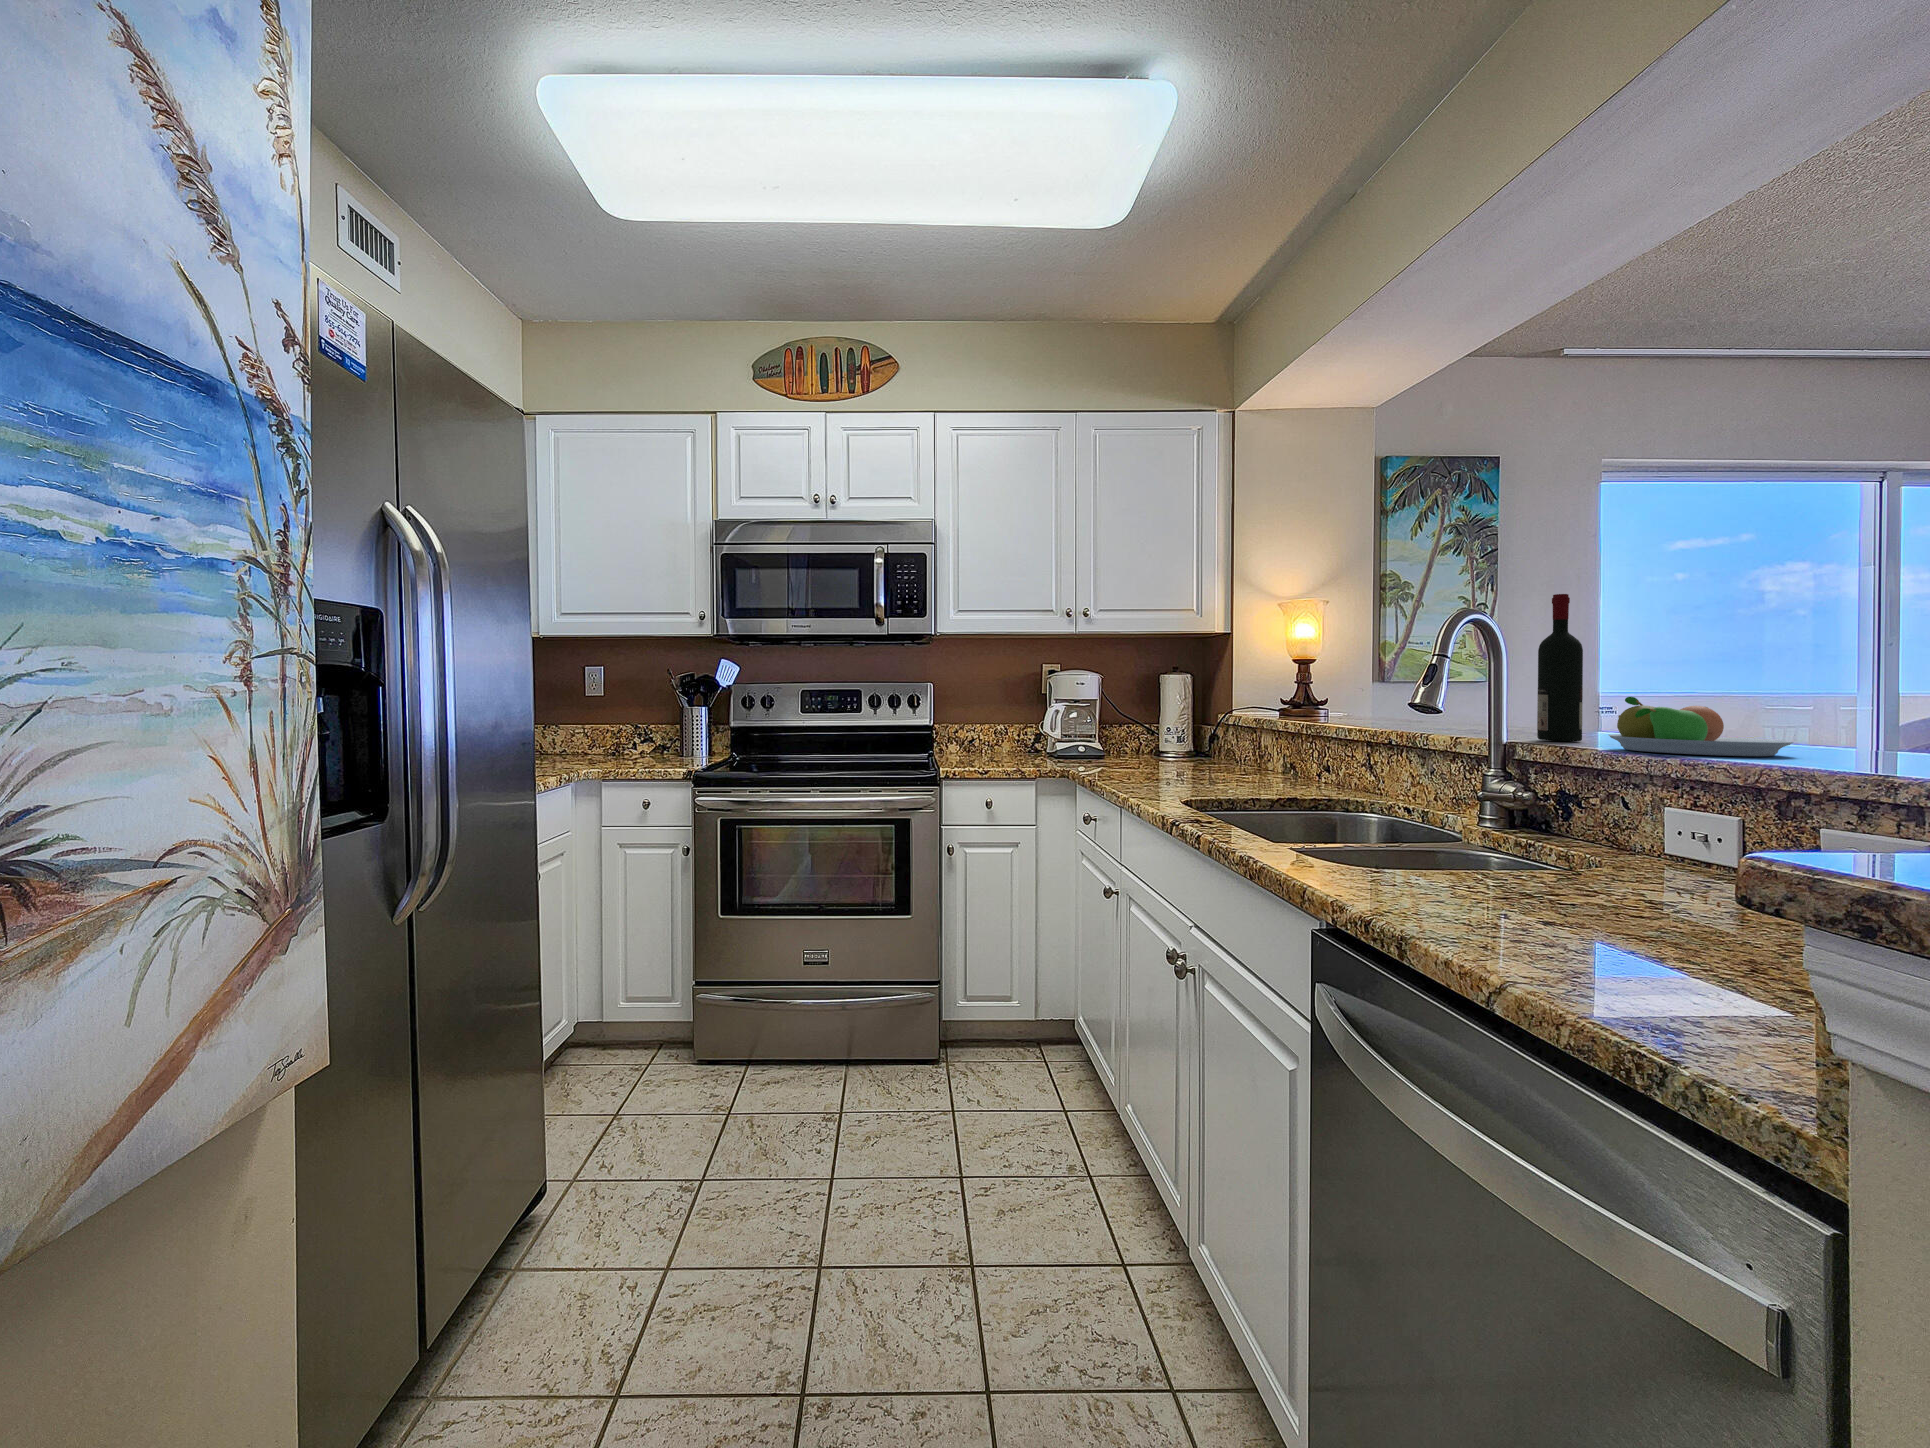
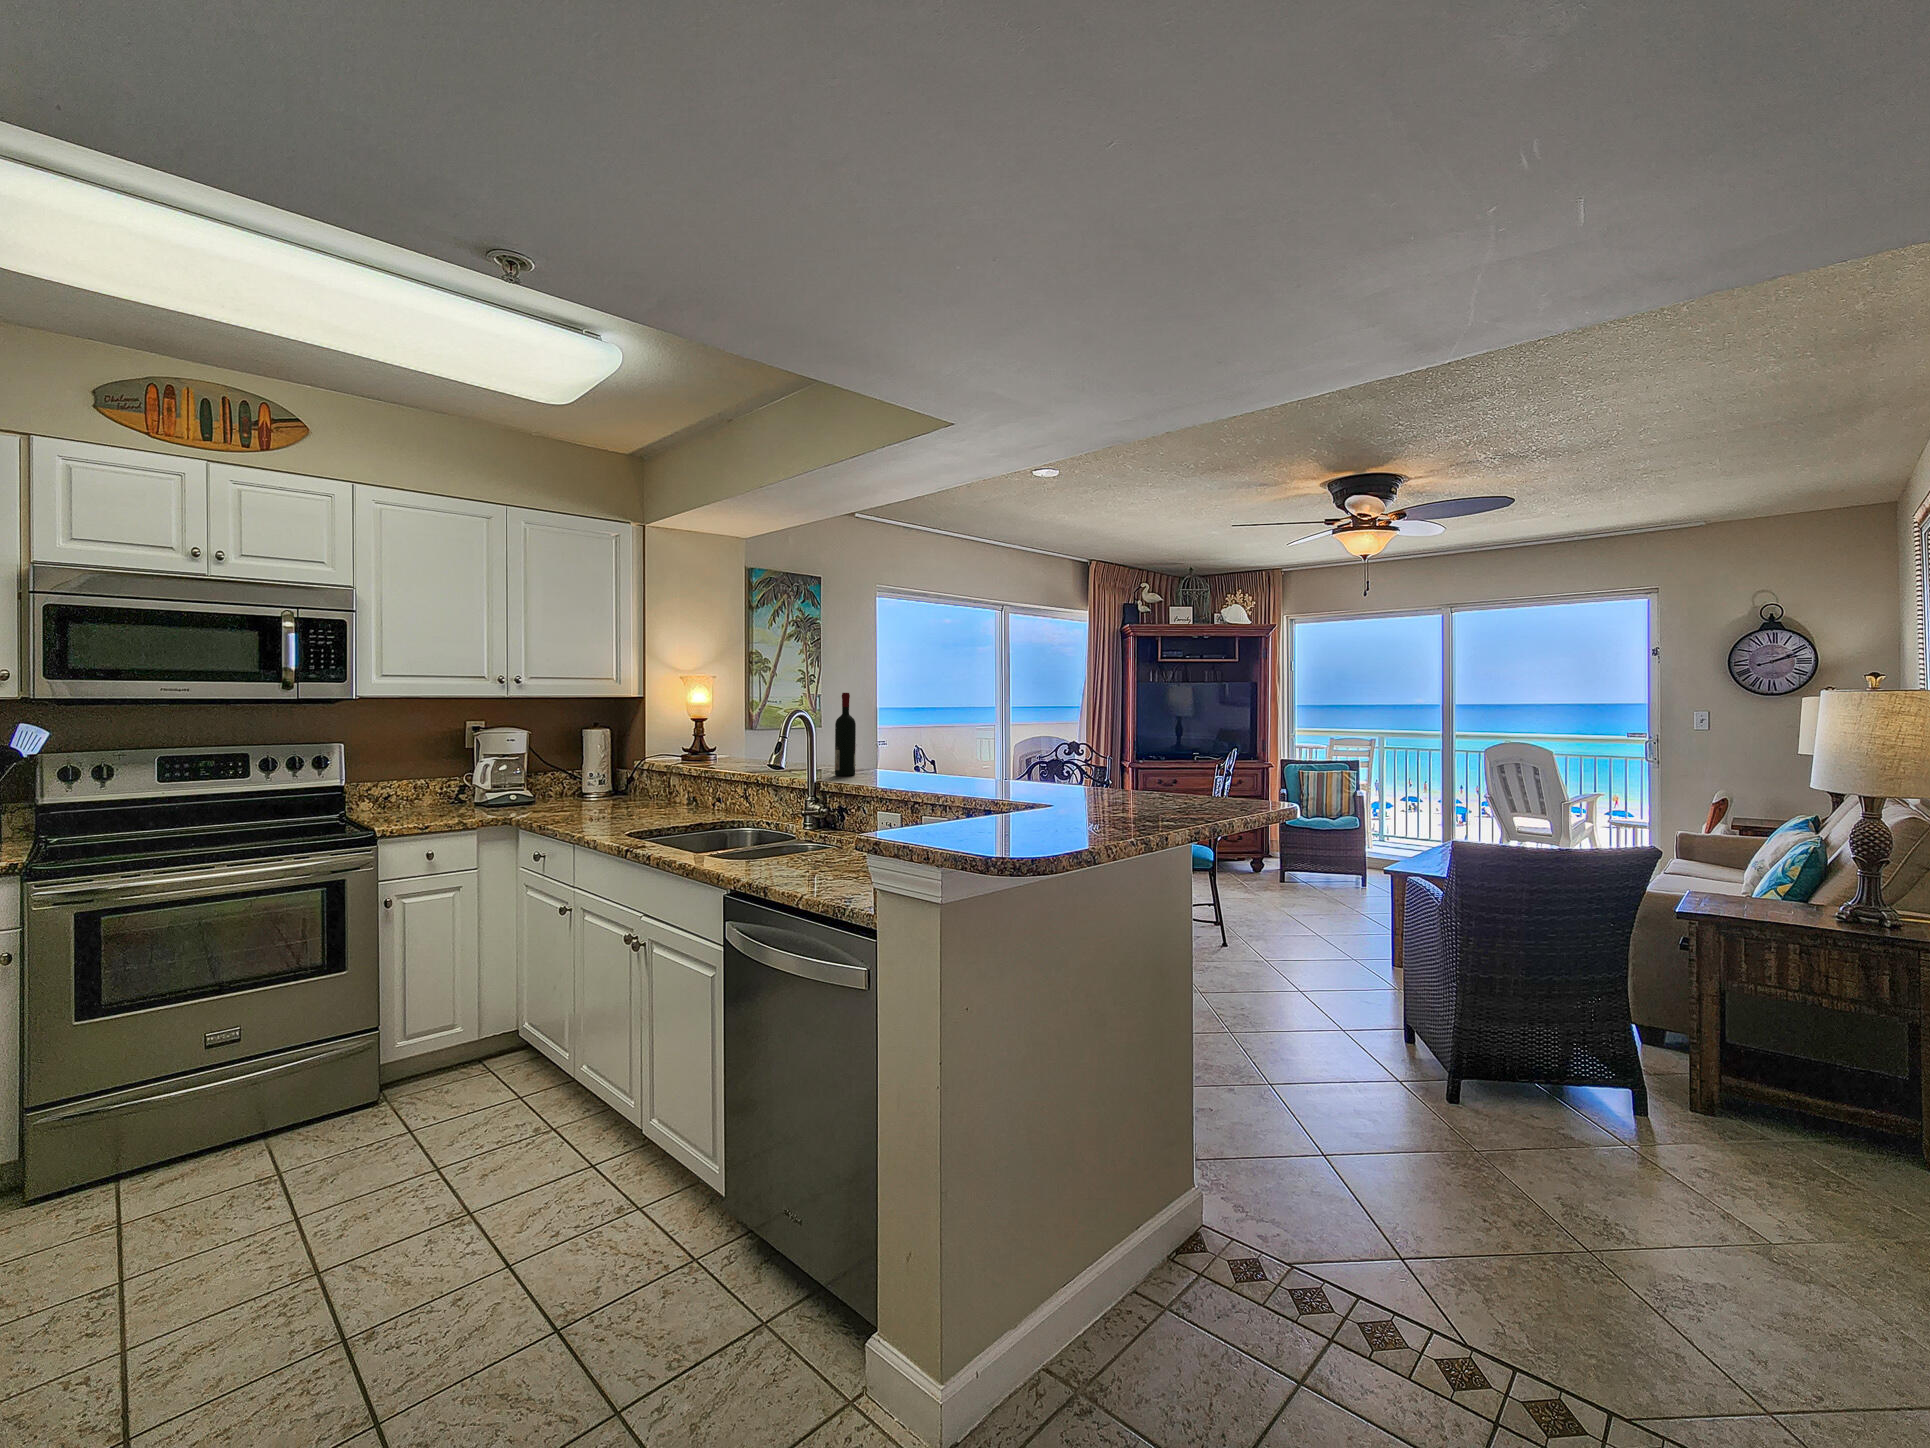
fruit bowl: present [1609,697,1793,756] -> none [863,754,932,783]

